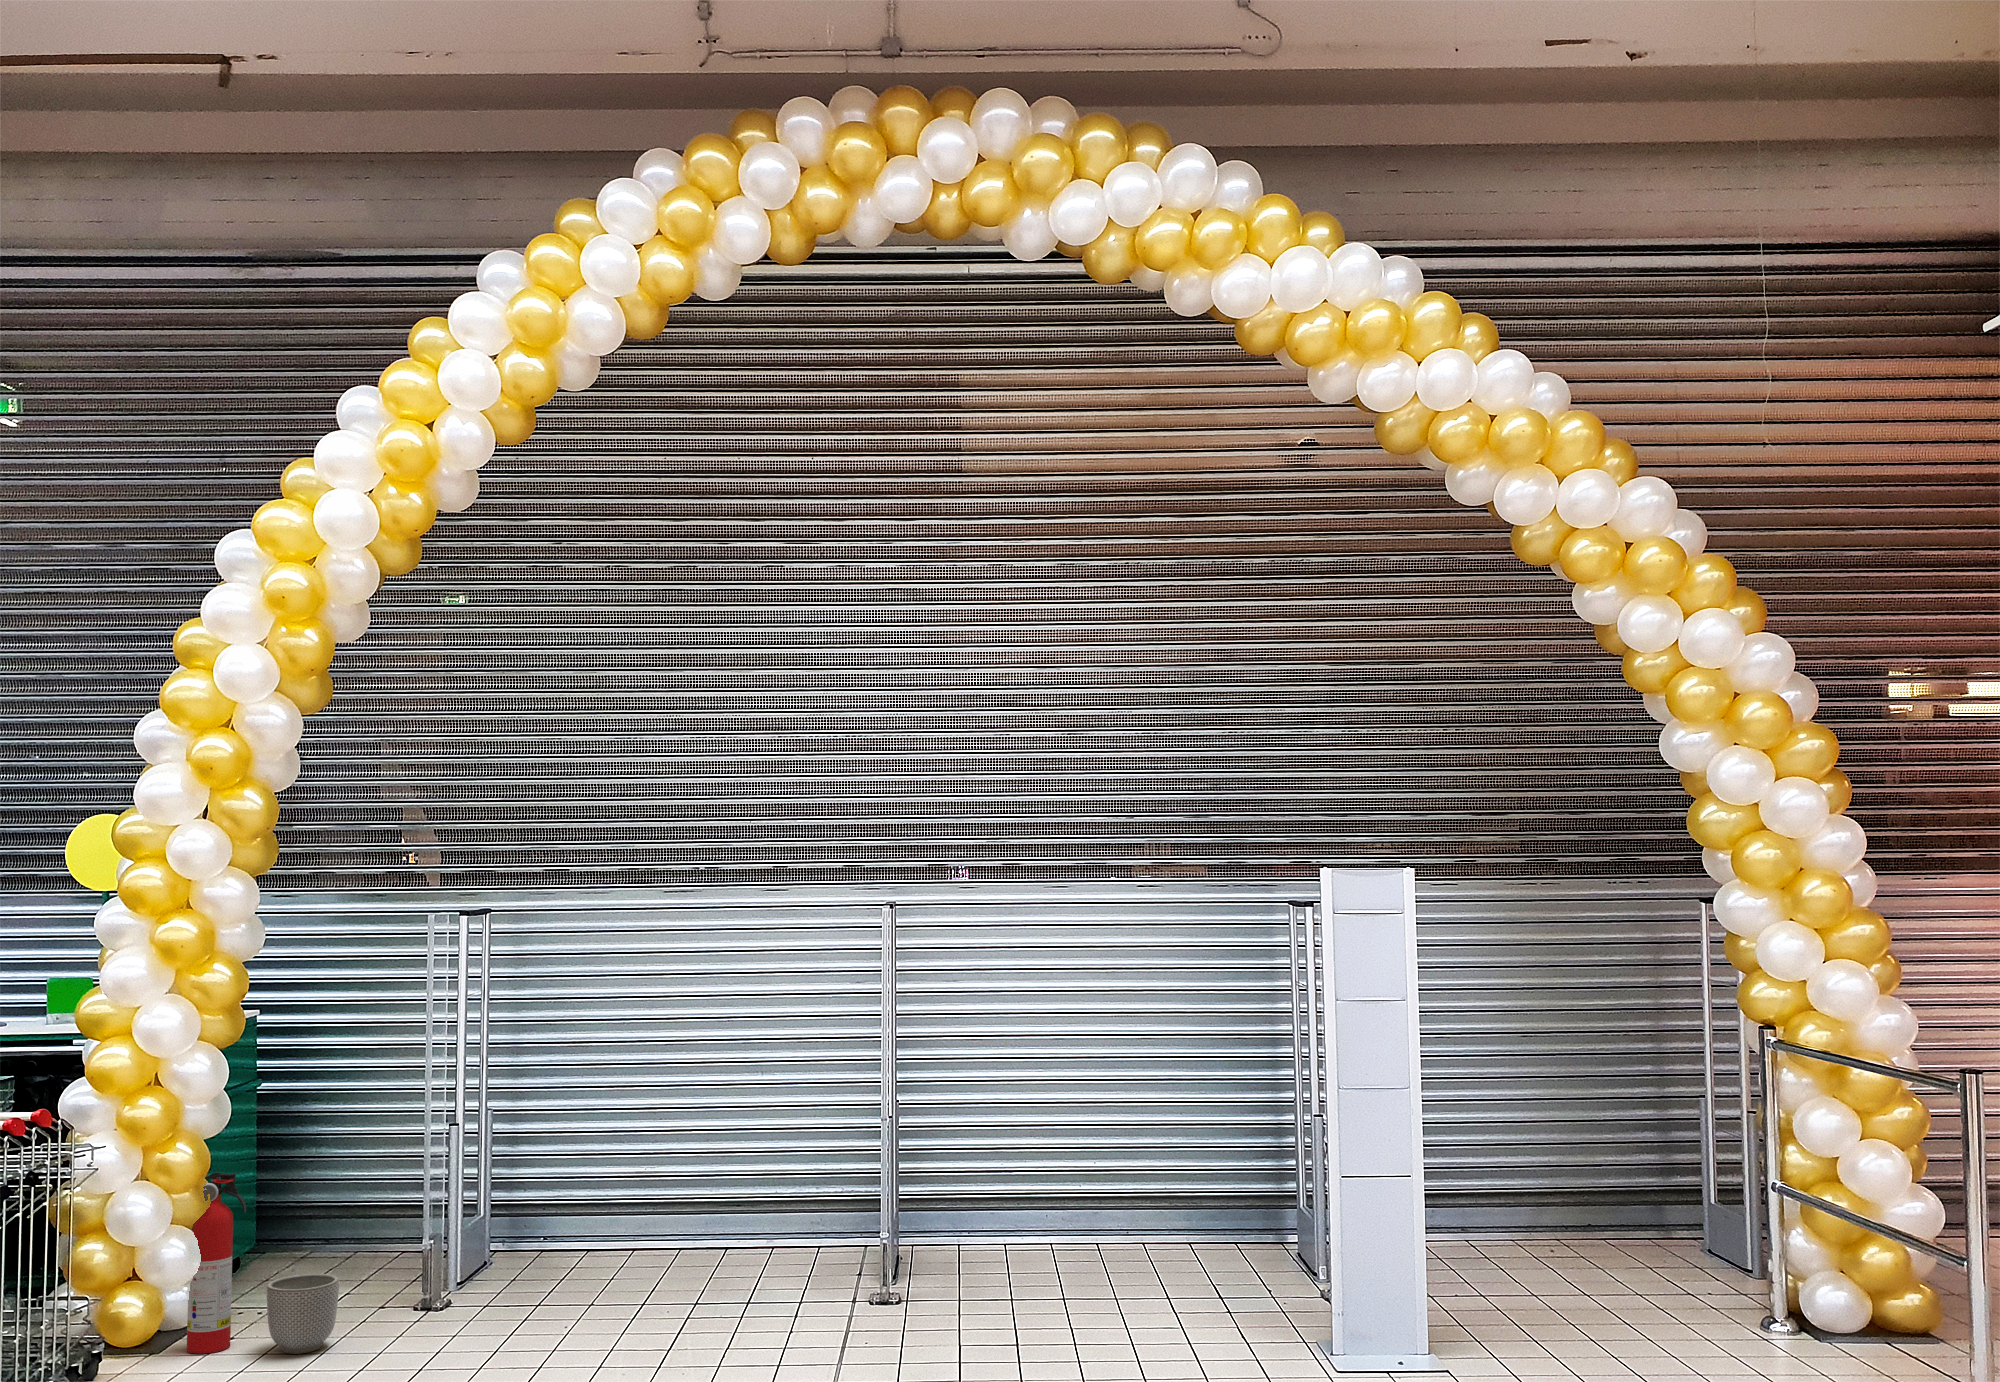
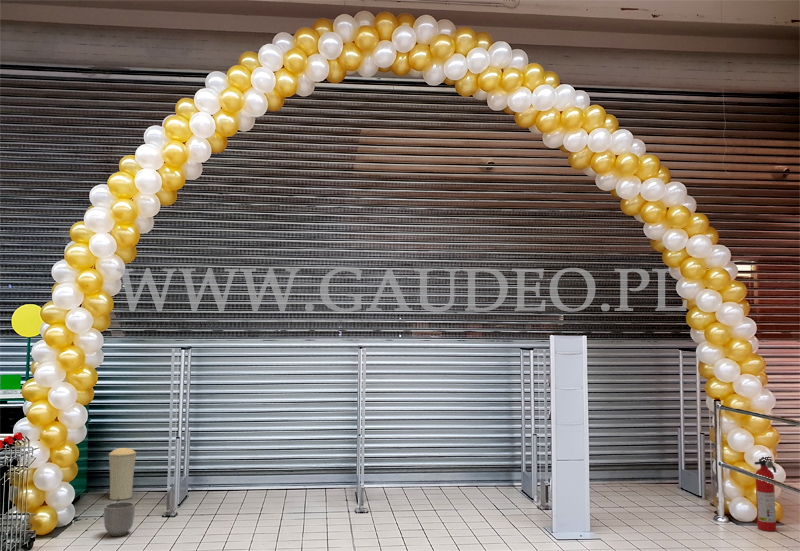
trash can: none [298,1145,364,1269] -> present [109,448,137,500]
fire extinguisher: present [187,1173,246,1354] -> present [755,456,776,531]

